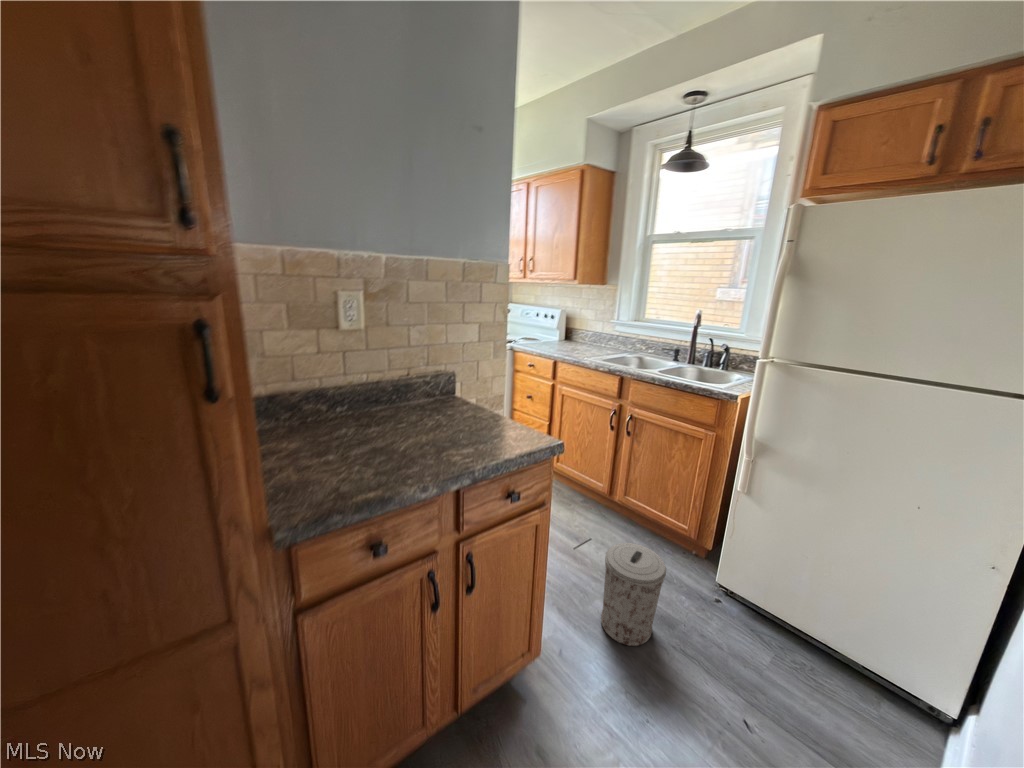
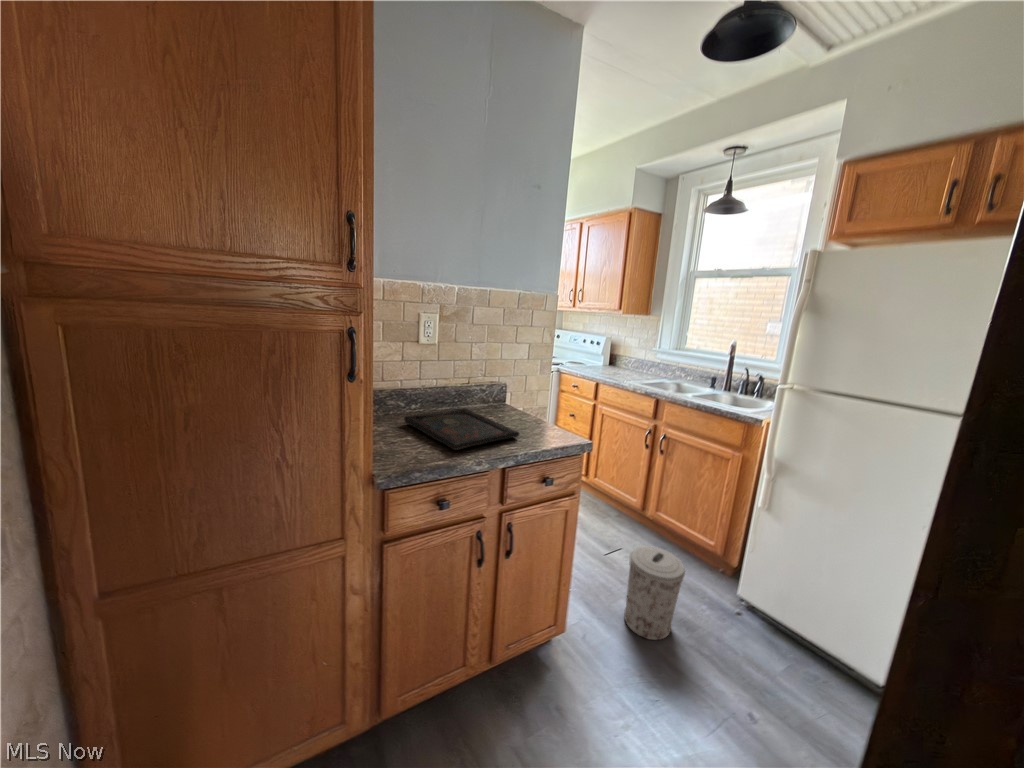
tray: none [324,409,475,473] -> present [404,409,519,450]

